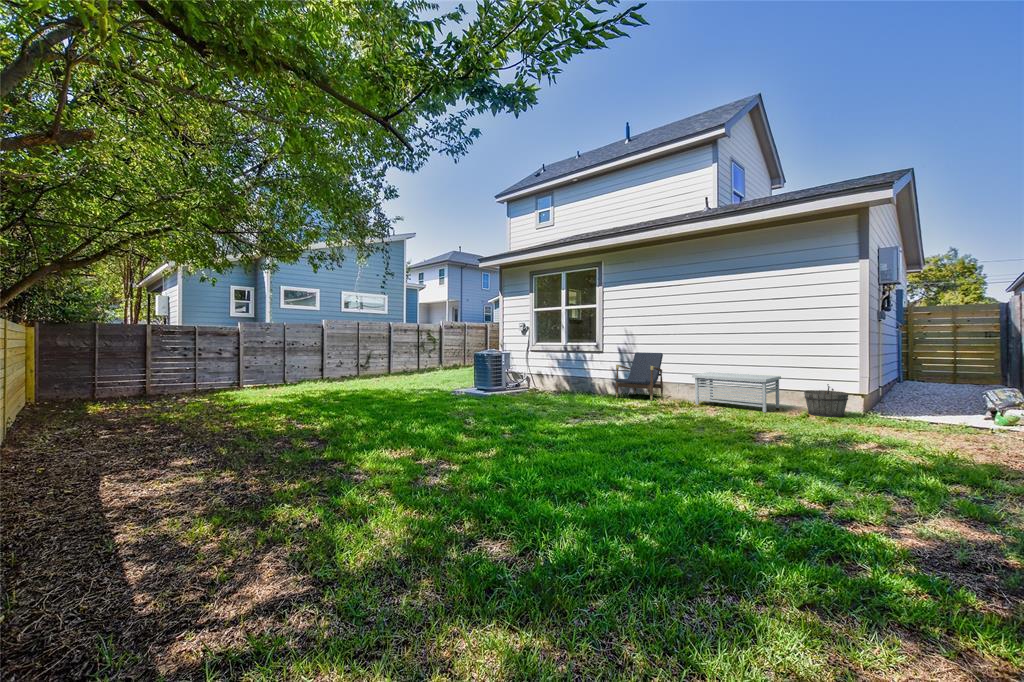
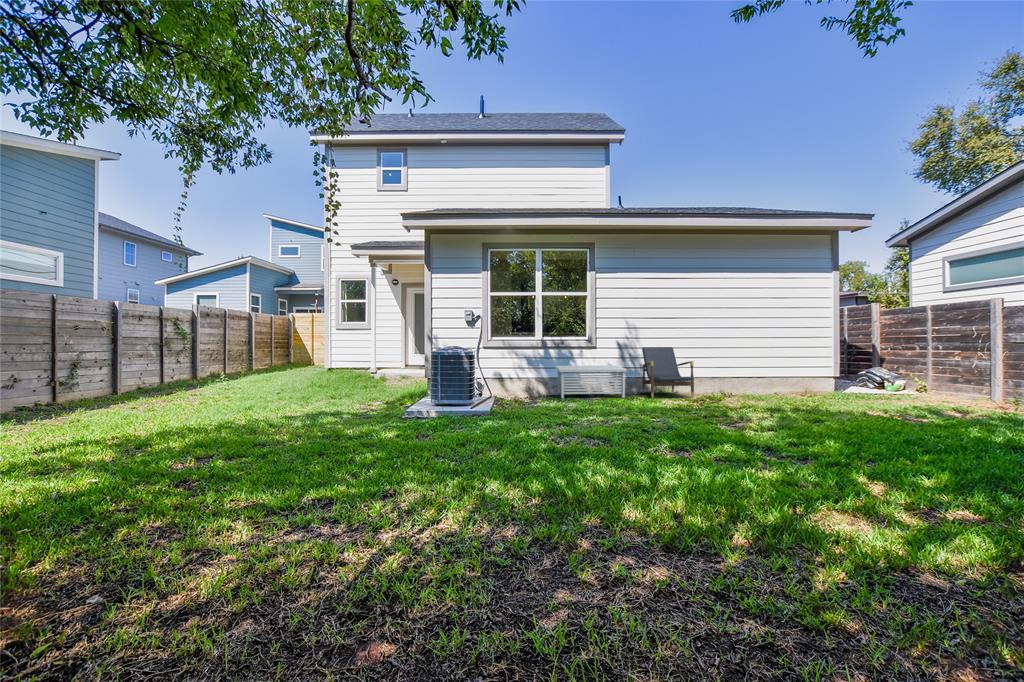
storage bench: present [692,372,781,412] -> present [555,365,627,398]
wooden bucket: present [804,384,849,417] -> none [808,369,844,396]

